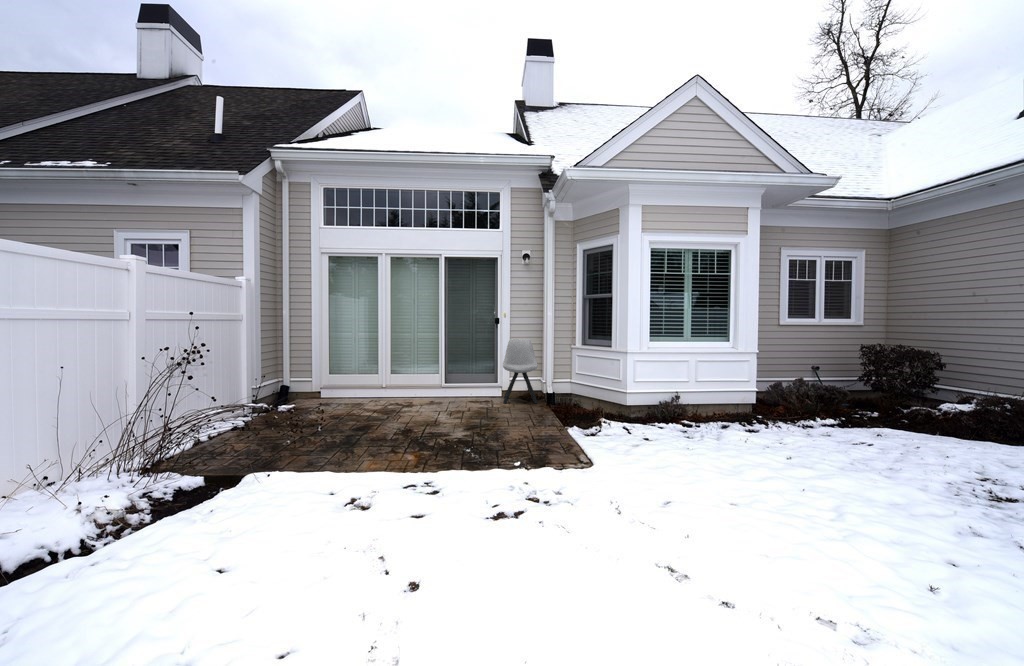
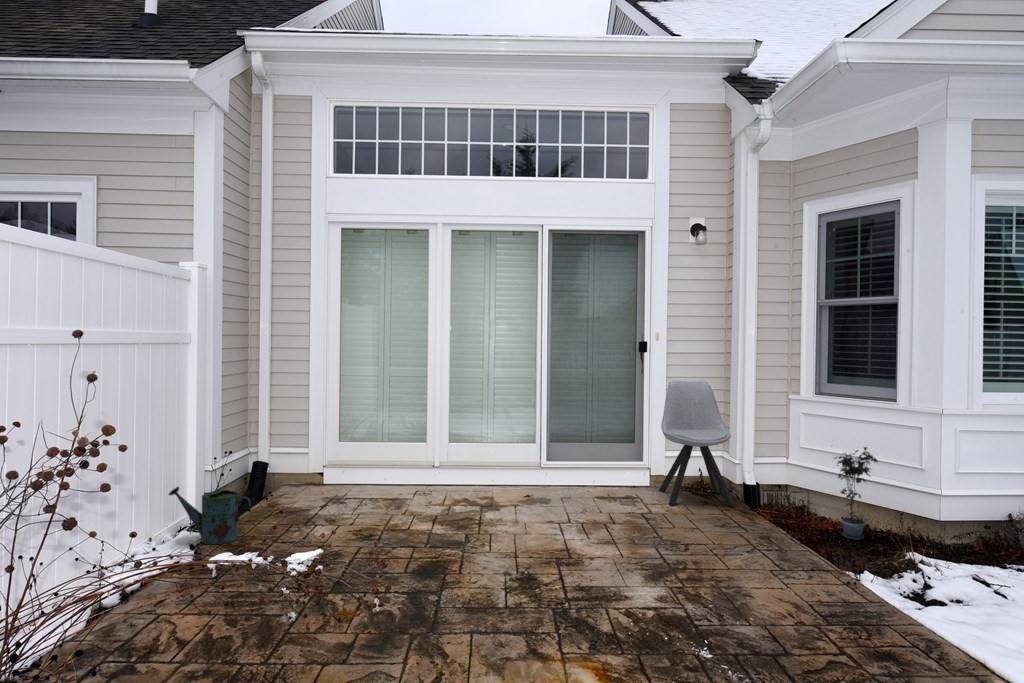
potted plant: none [580,370,602,417] -> present [834,447,878,540]
watering can: none [234,392,277,420] -> present [169,487,251,544]

